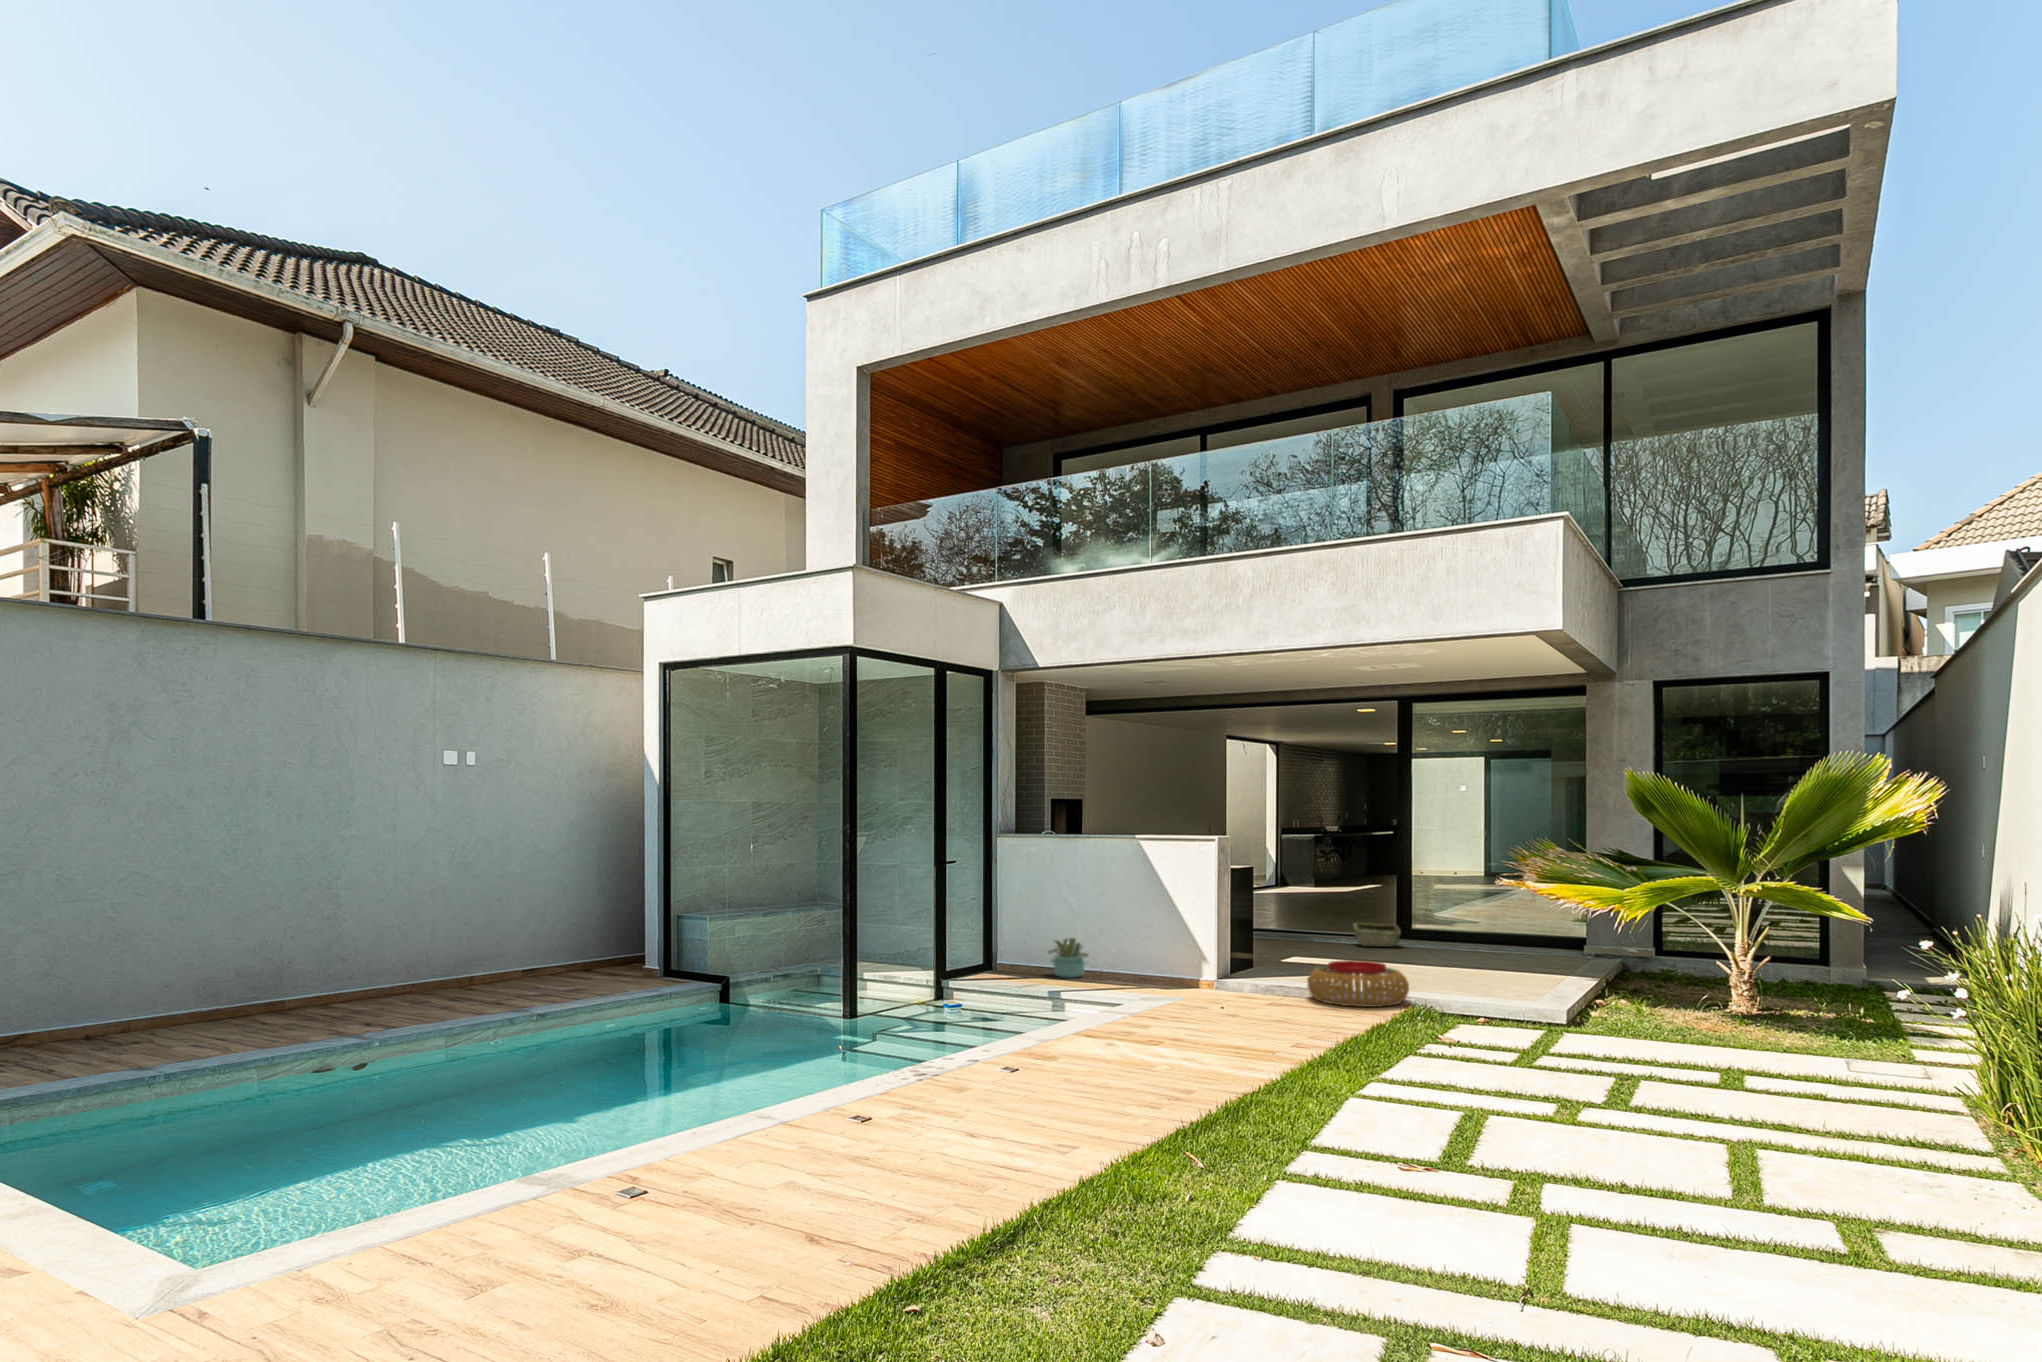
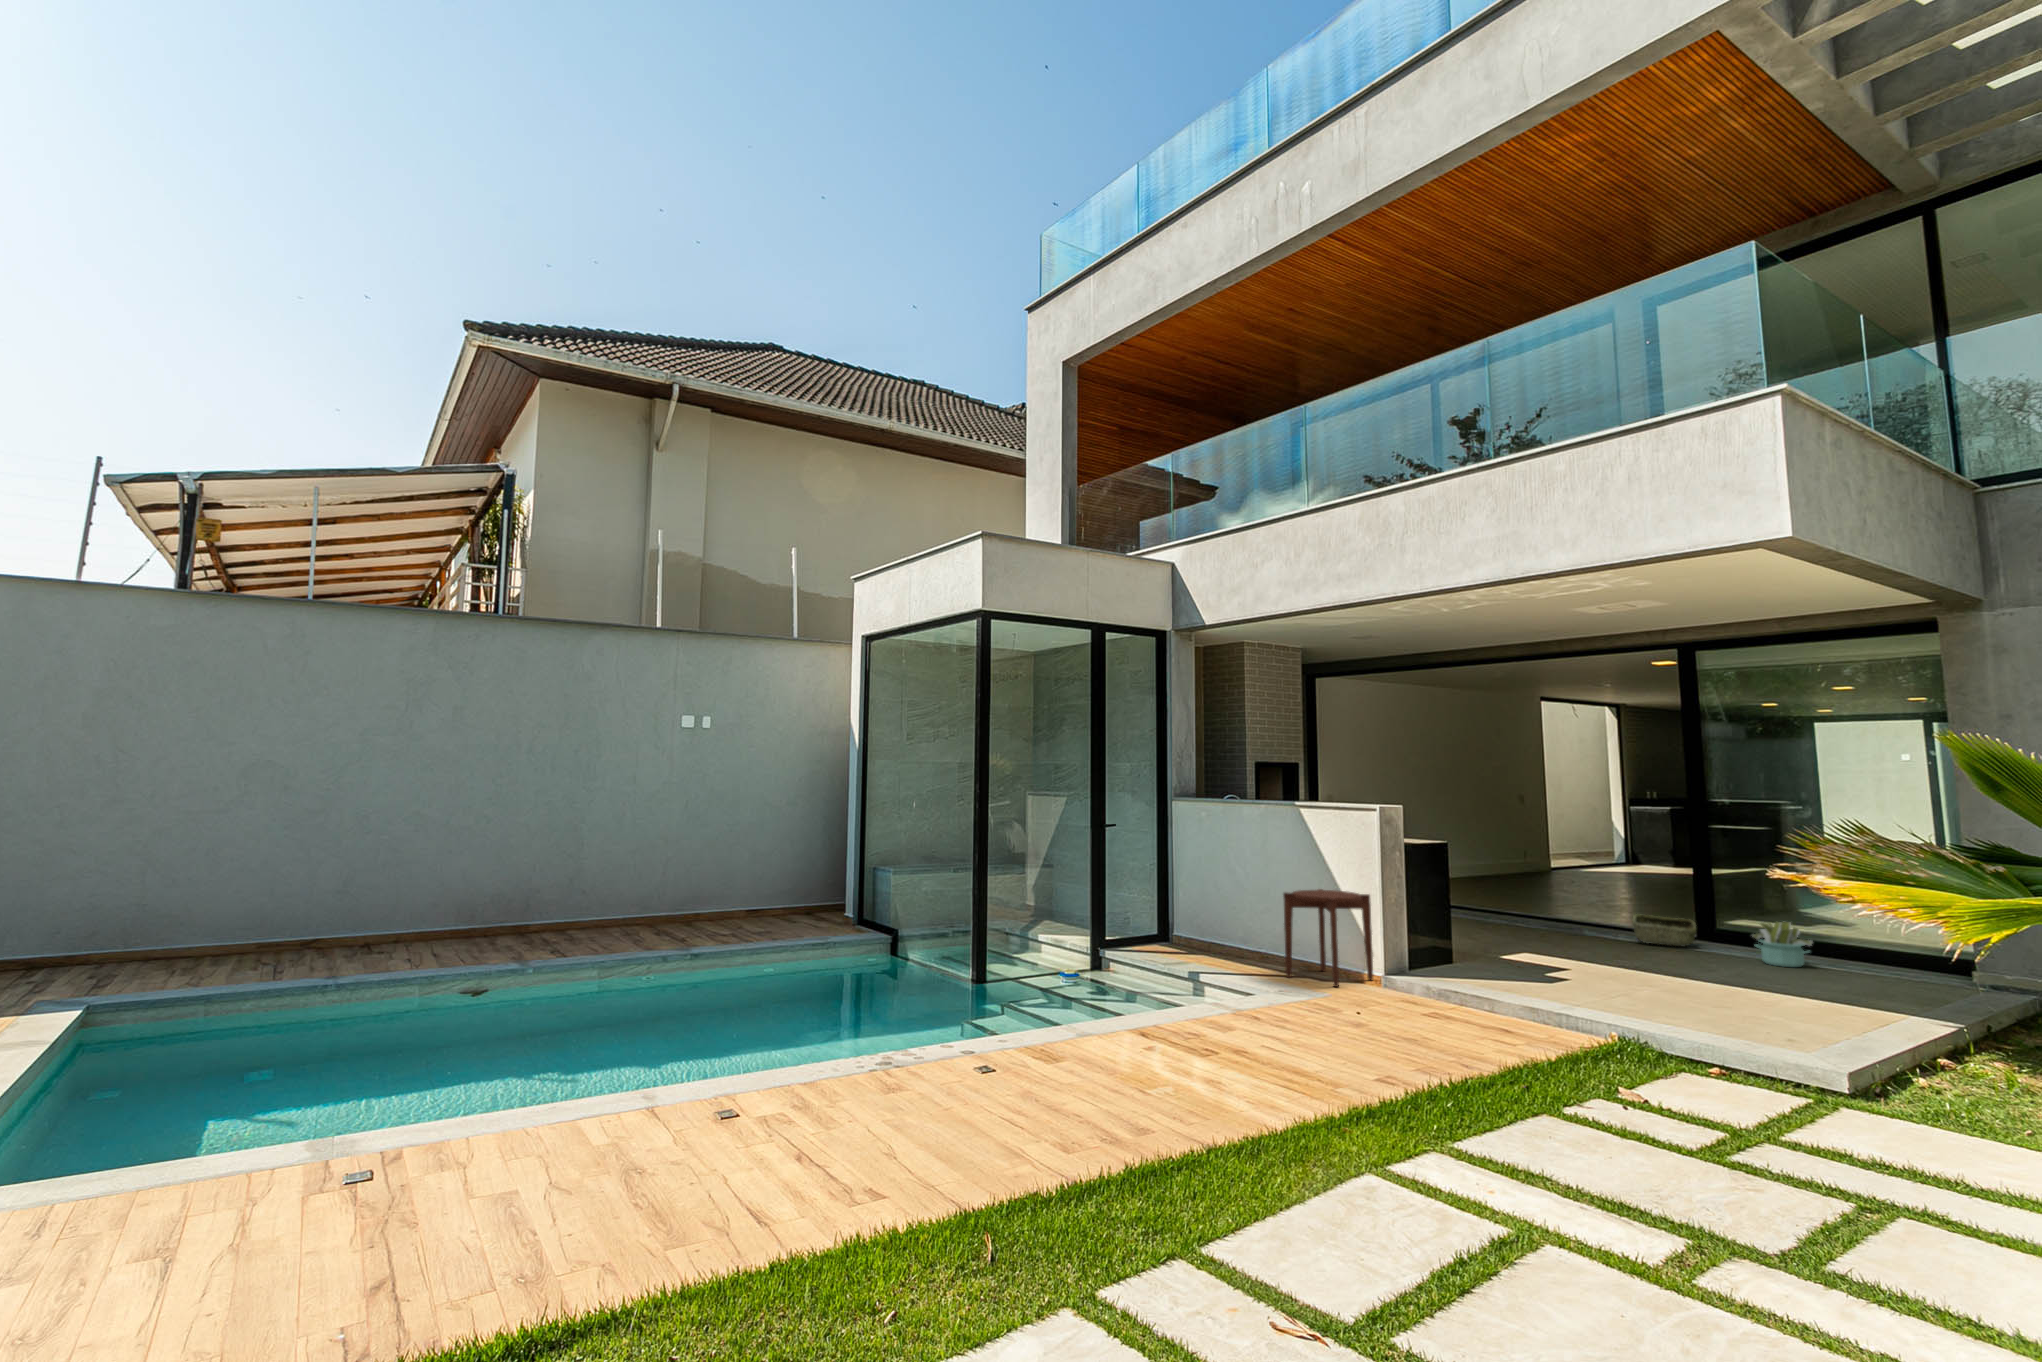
side table: none [1137,910,1207,993] -> present [1283,889,1373,987]
decorative plant: present [1047,938,1088,978] -> present [1753,922,1812,967]
pouf: present [1307,960,1409,1007] -> none [1482,965,1625,1031]

